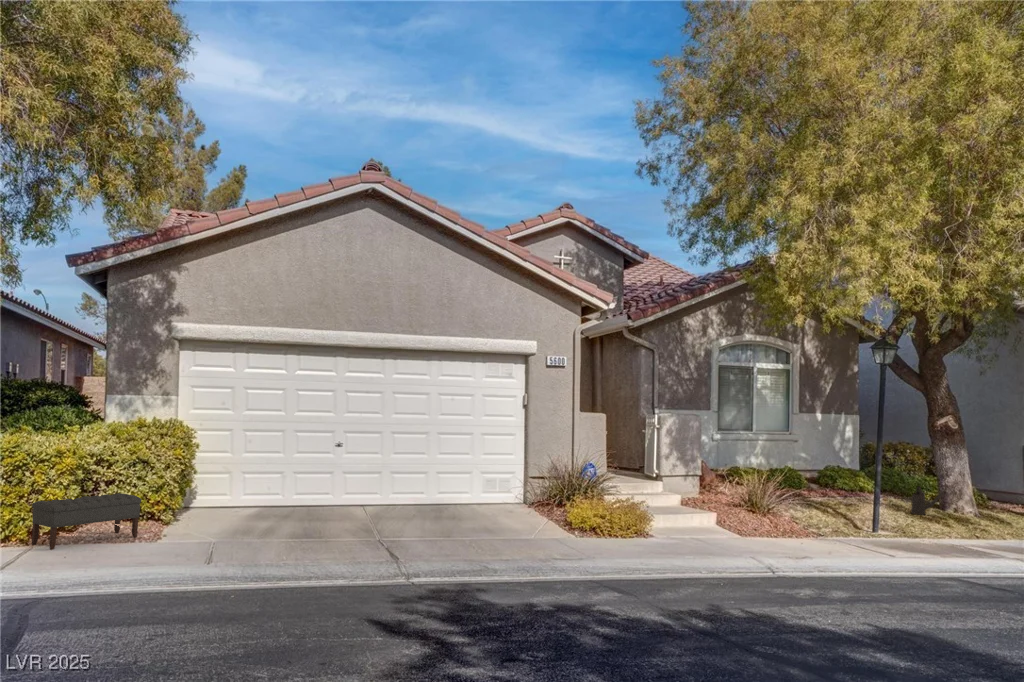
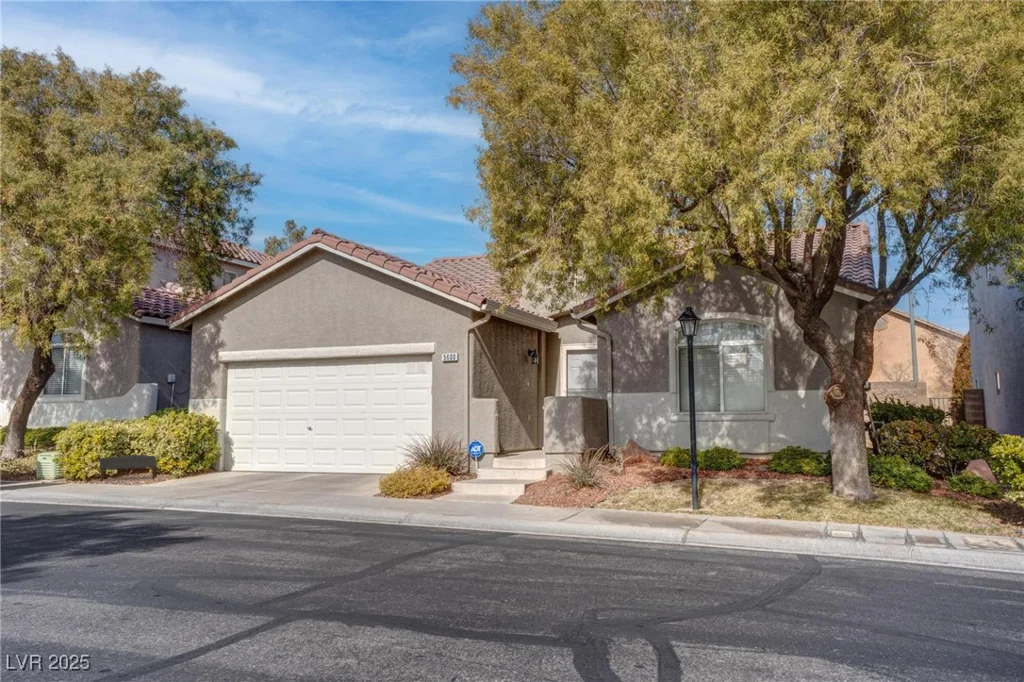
watering can: present [911,487,943,515] -> none [818,467,852,499]

